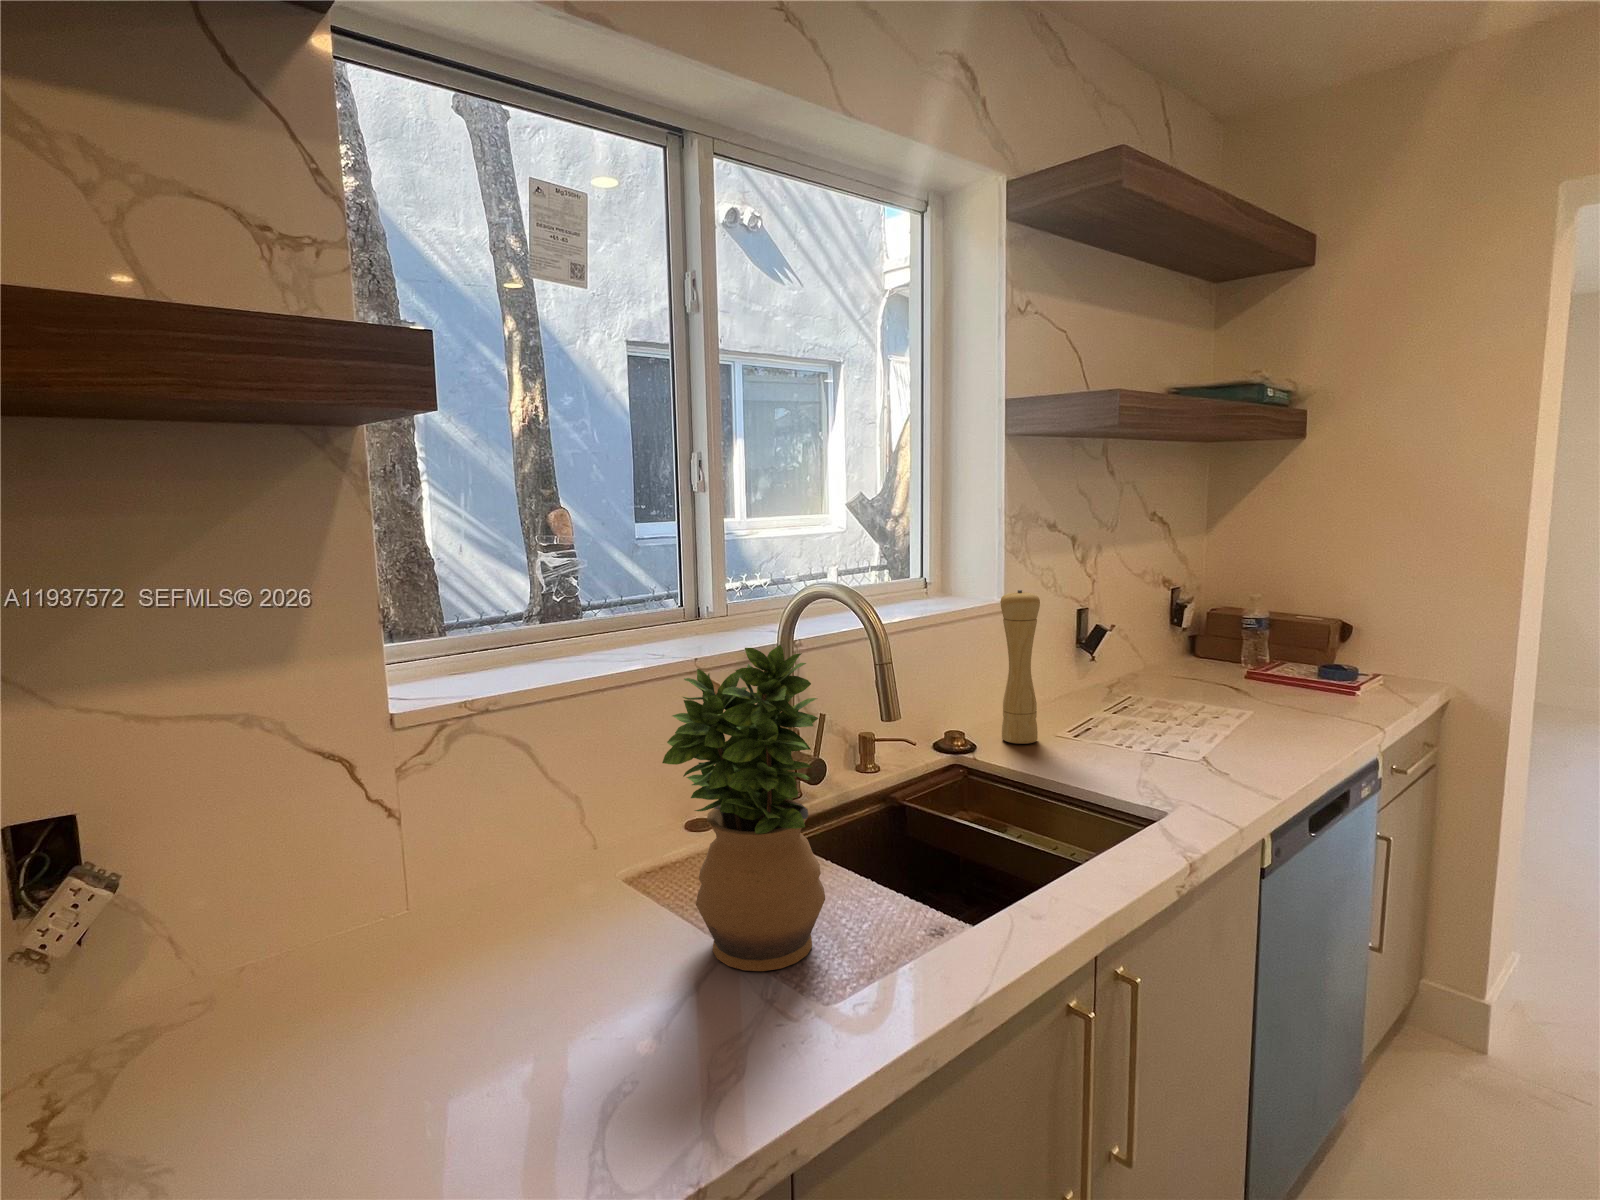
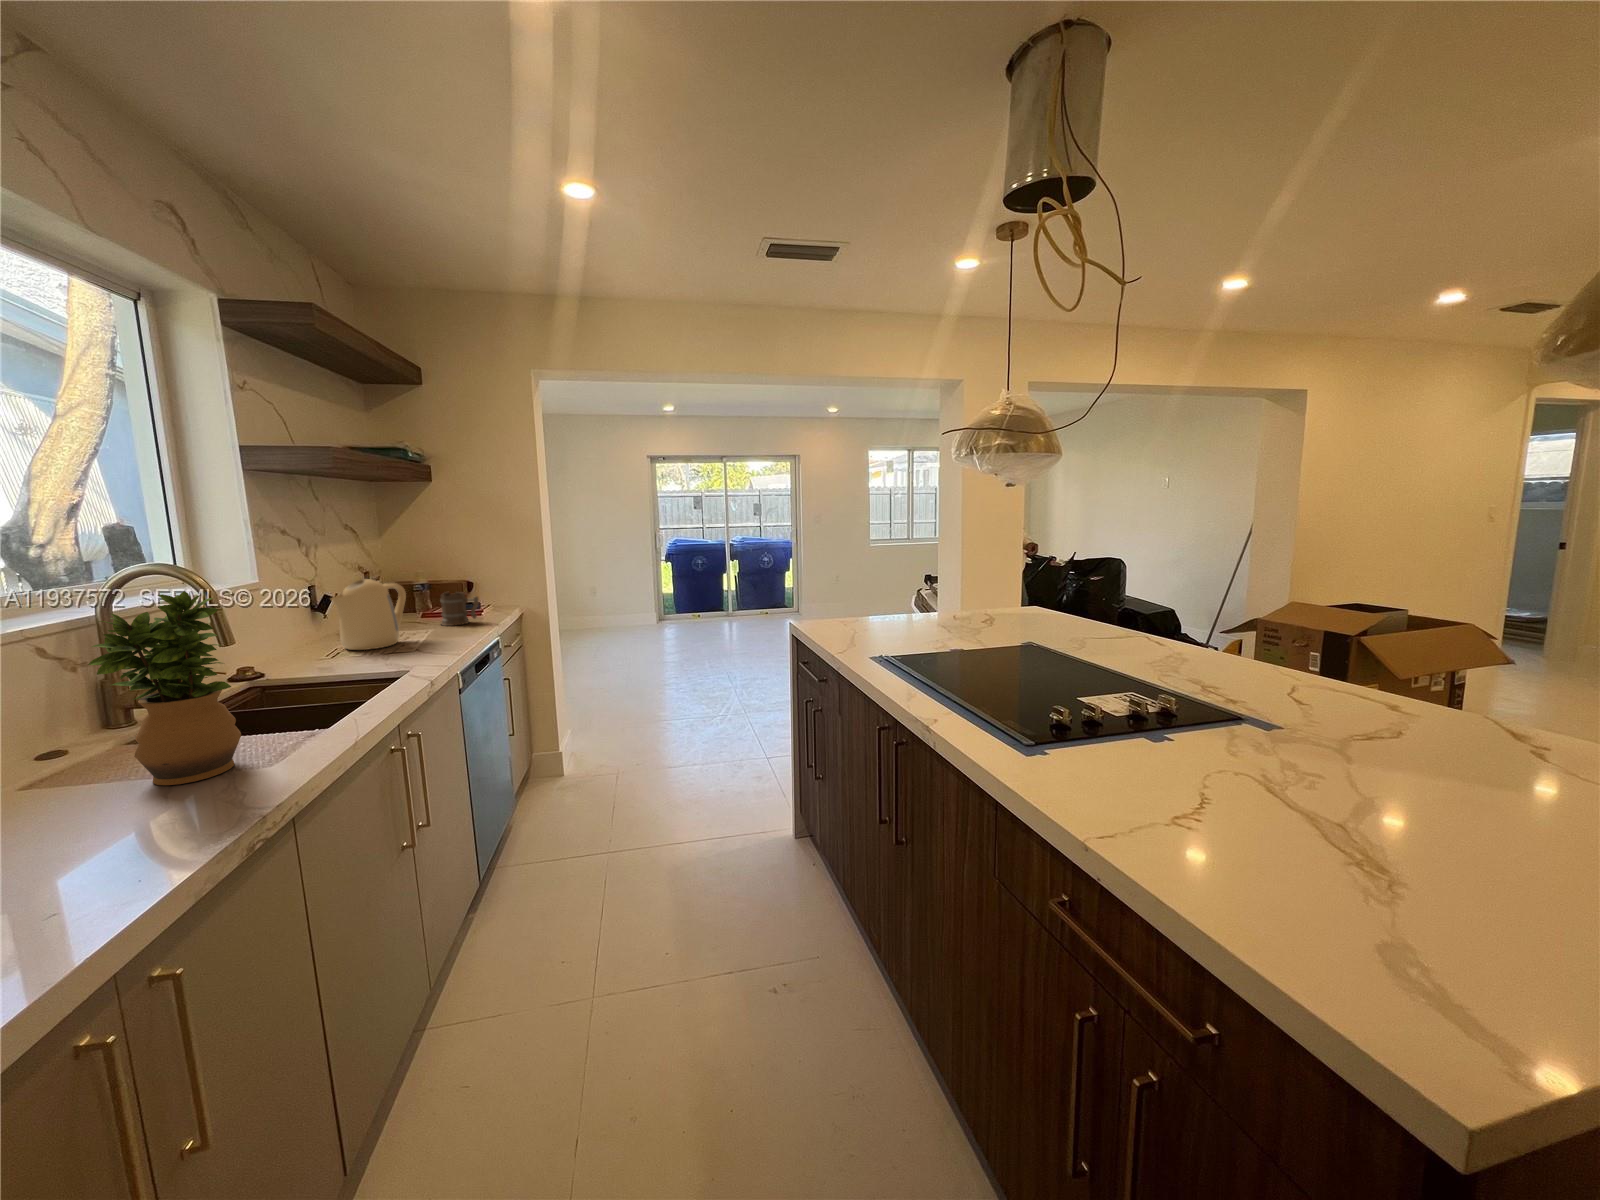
pepper mill: present [1000,590,1040,744] -> none [266,571,307,667]
kettle: none [1087,611,1209,735] -> present [331,579,406,650]
mug: none [1271,644,1351,712] -> present [440,592,478,626]

